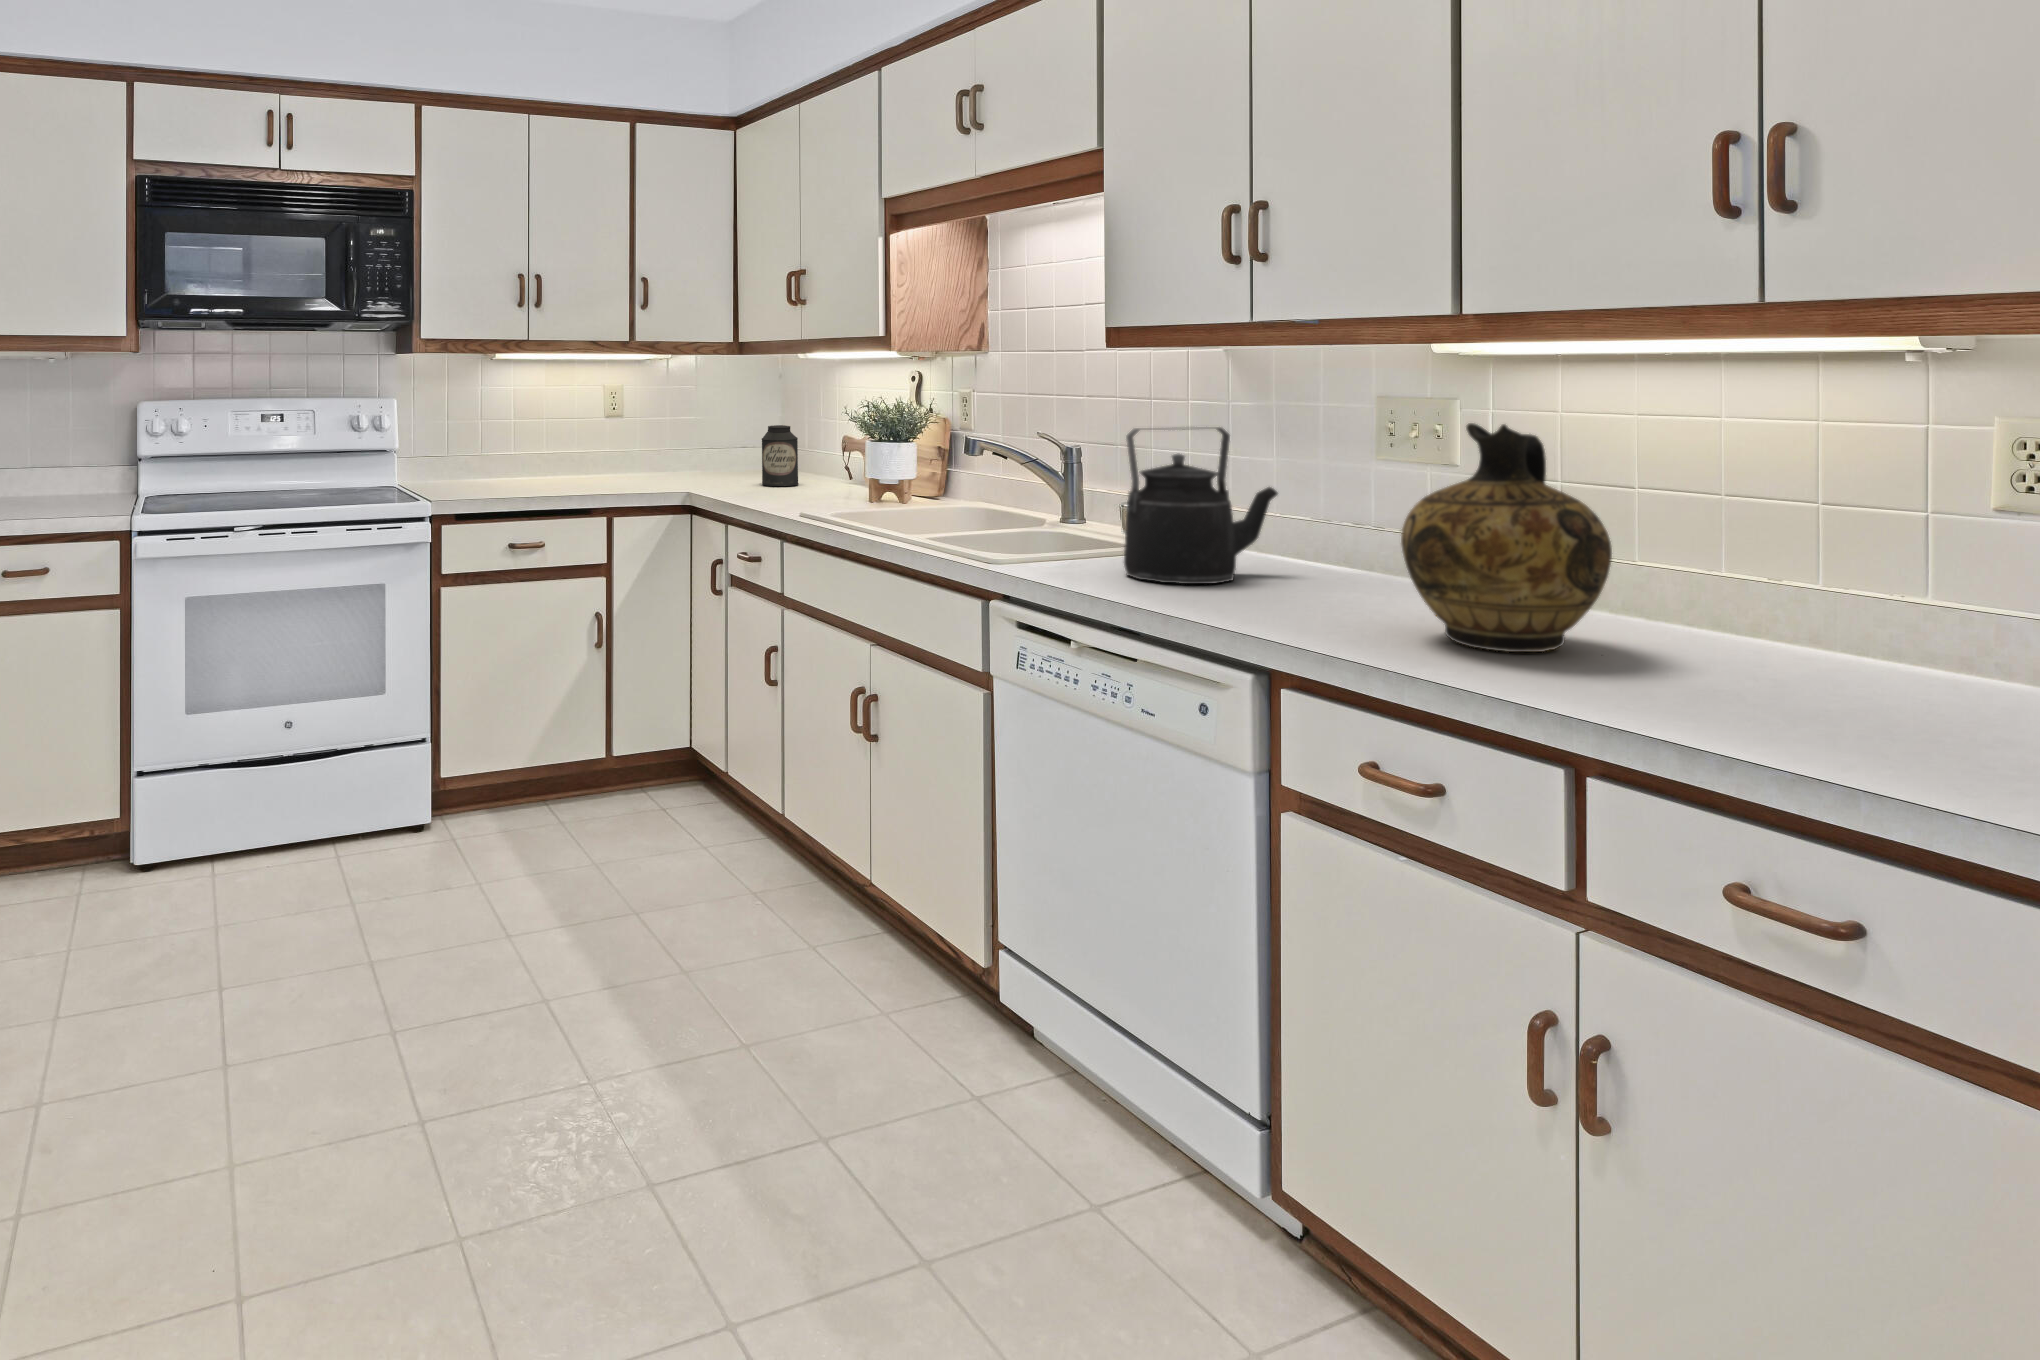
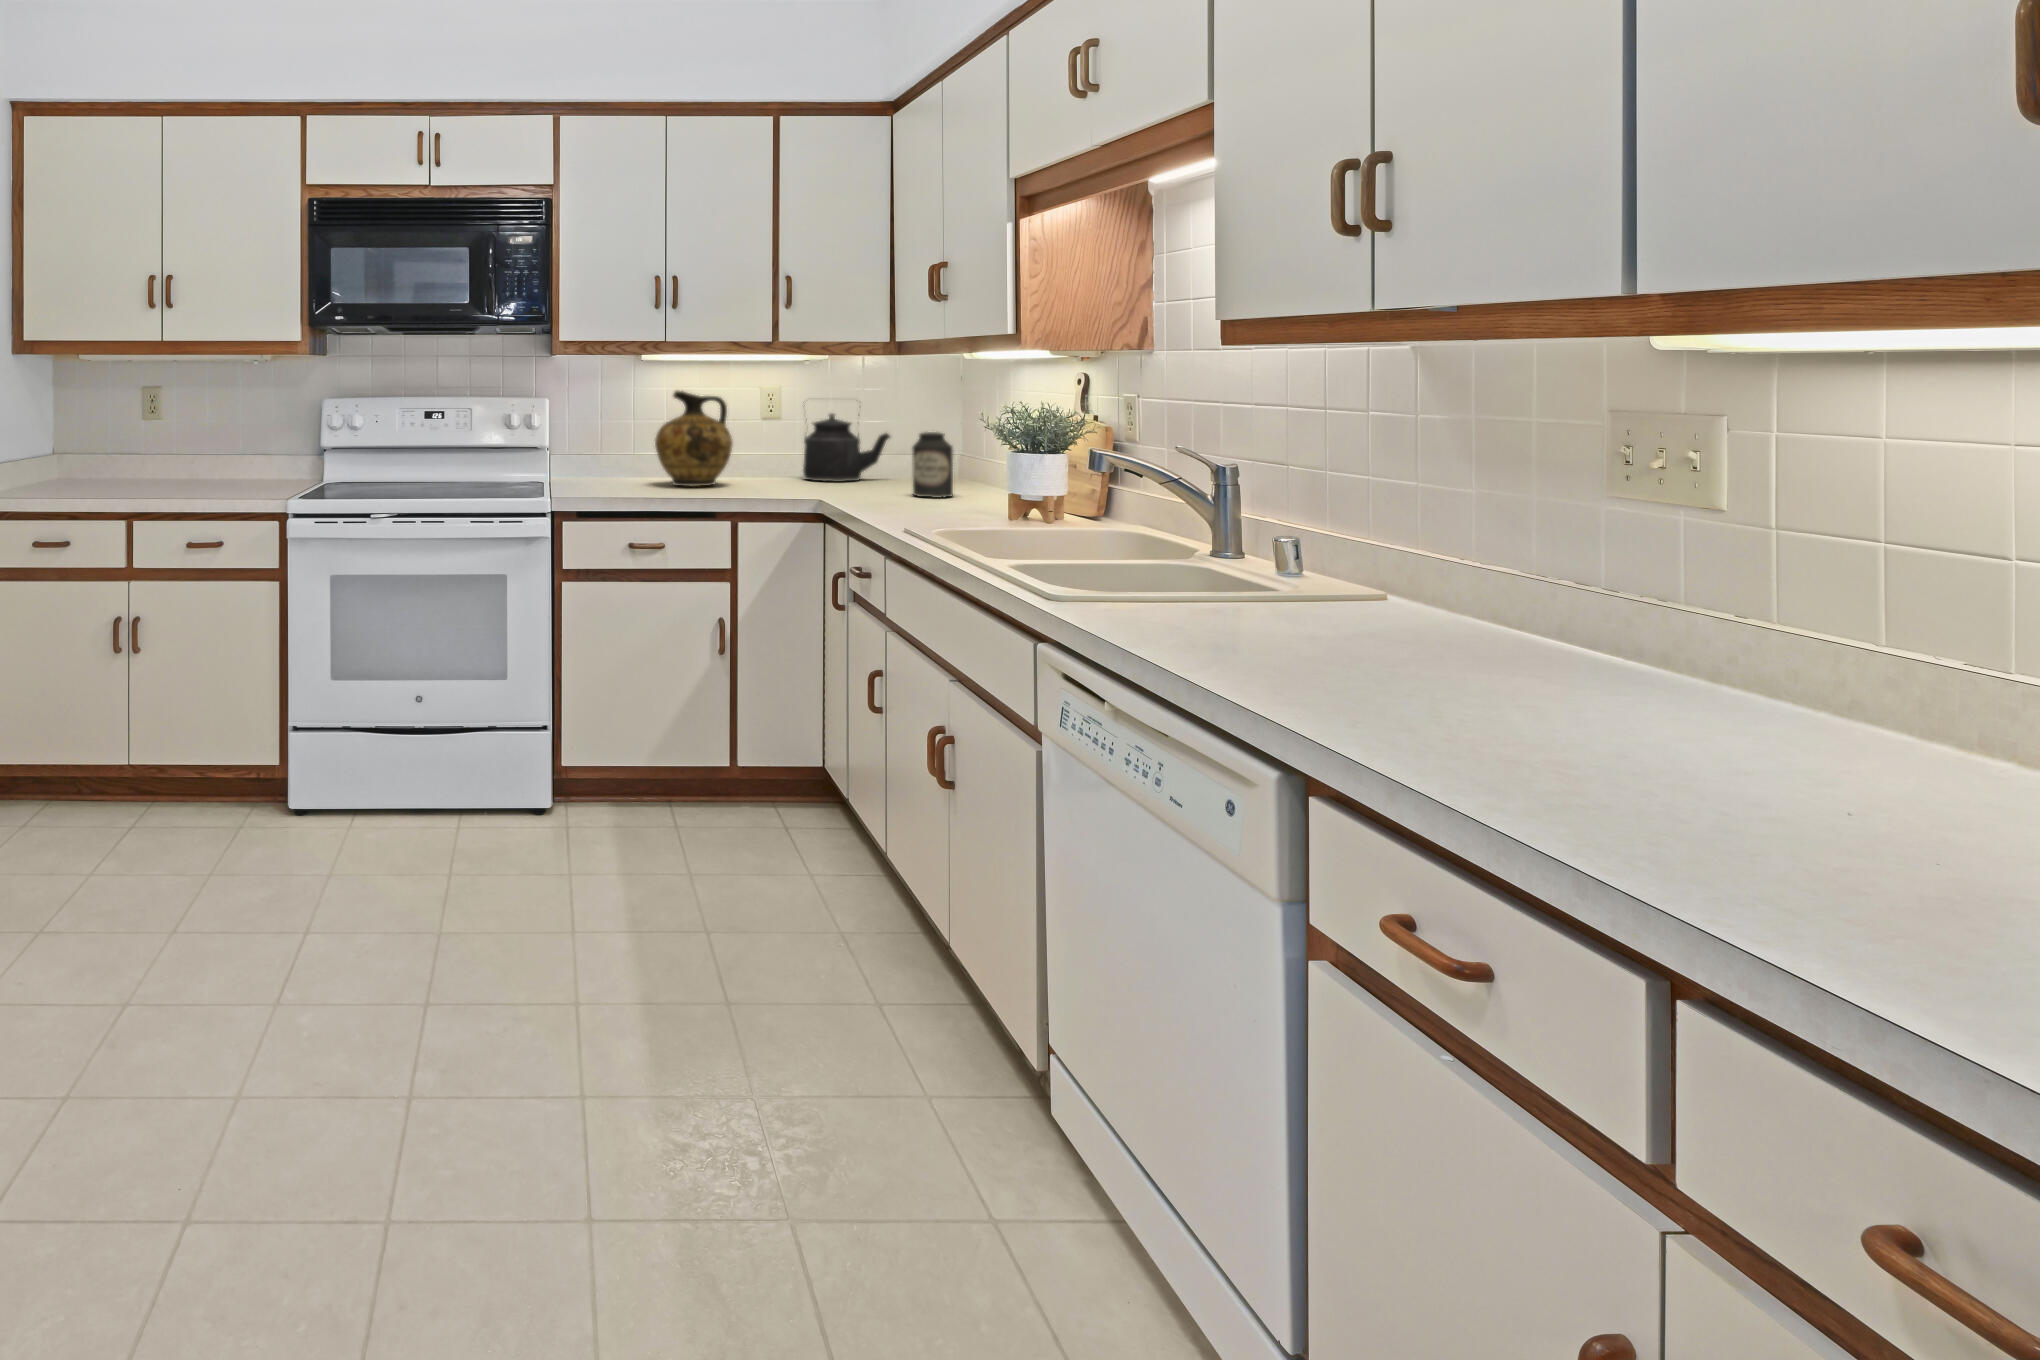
ceramic jug: present [1401,423,1612,652] -> present [655,390,733,487]
kettle: present [1124,427,1278,584] -> present [803,413,890,482]

